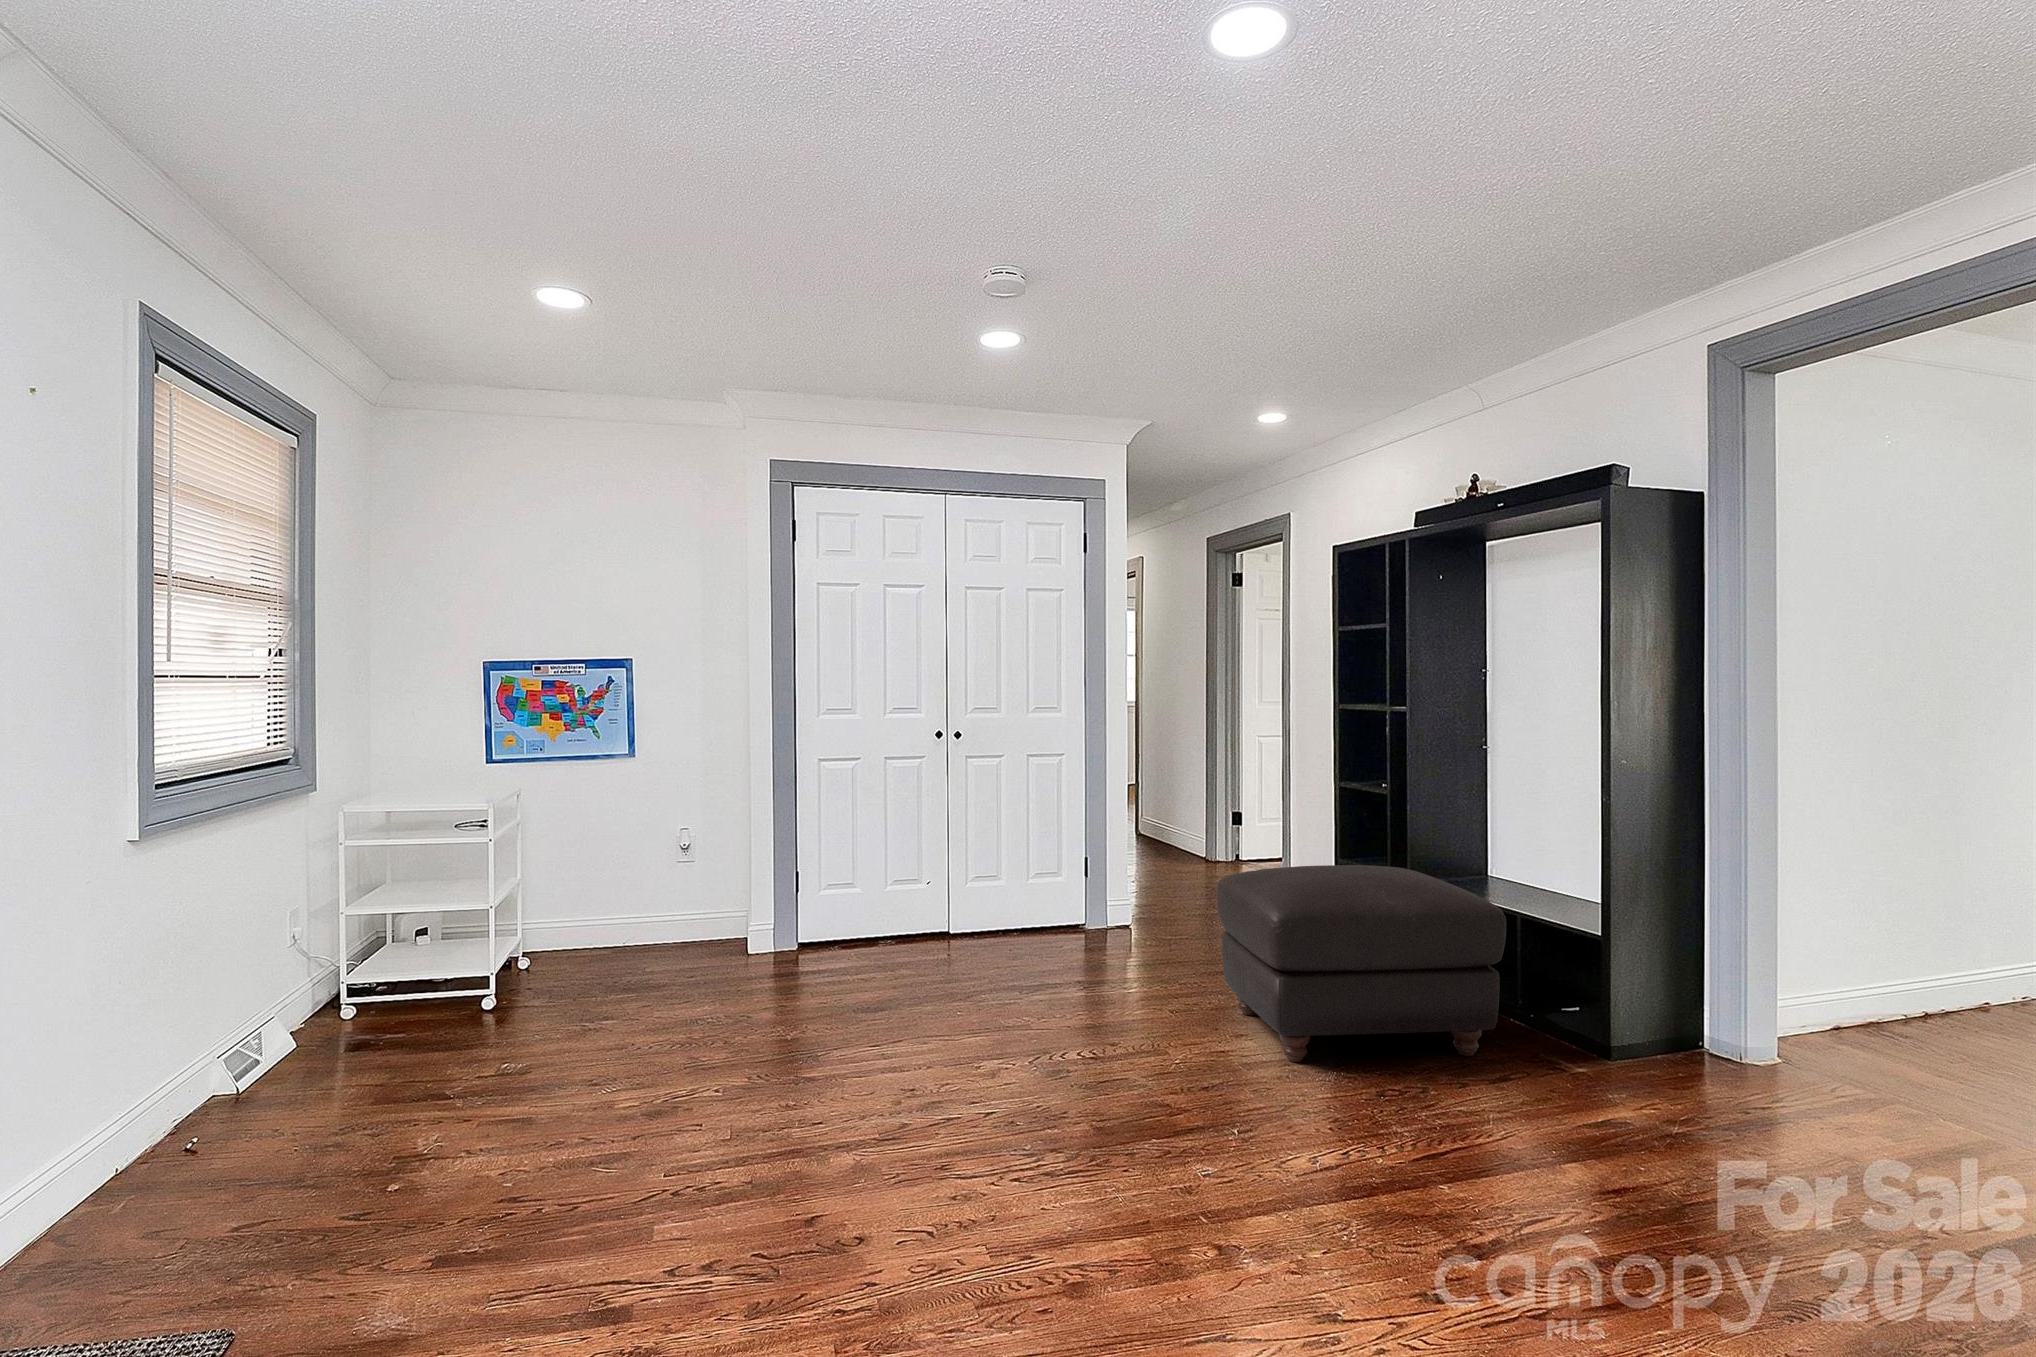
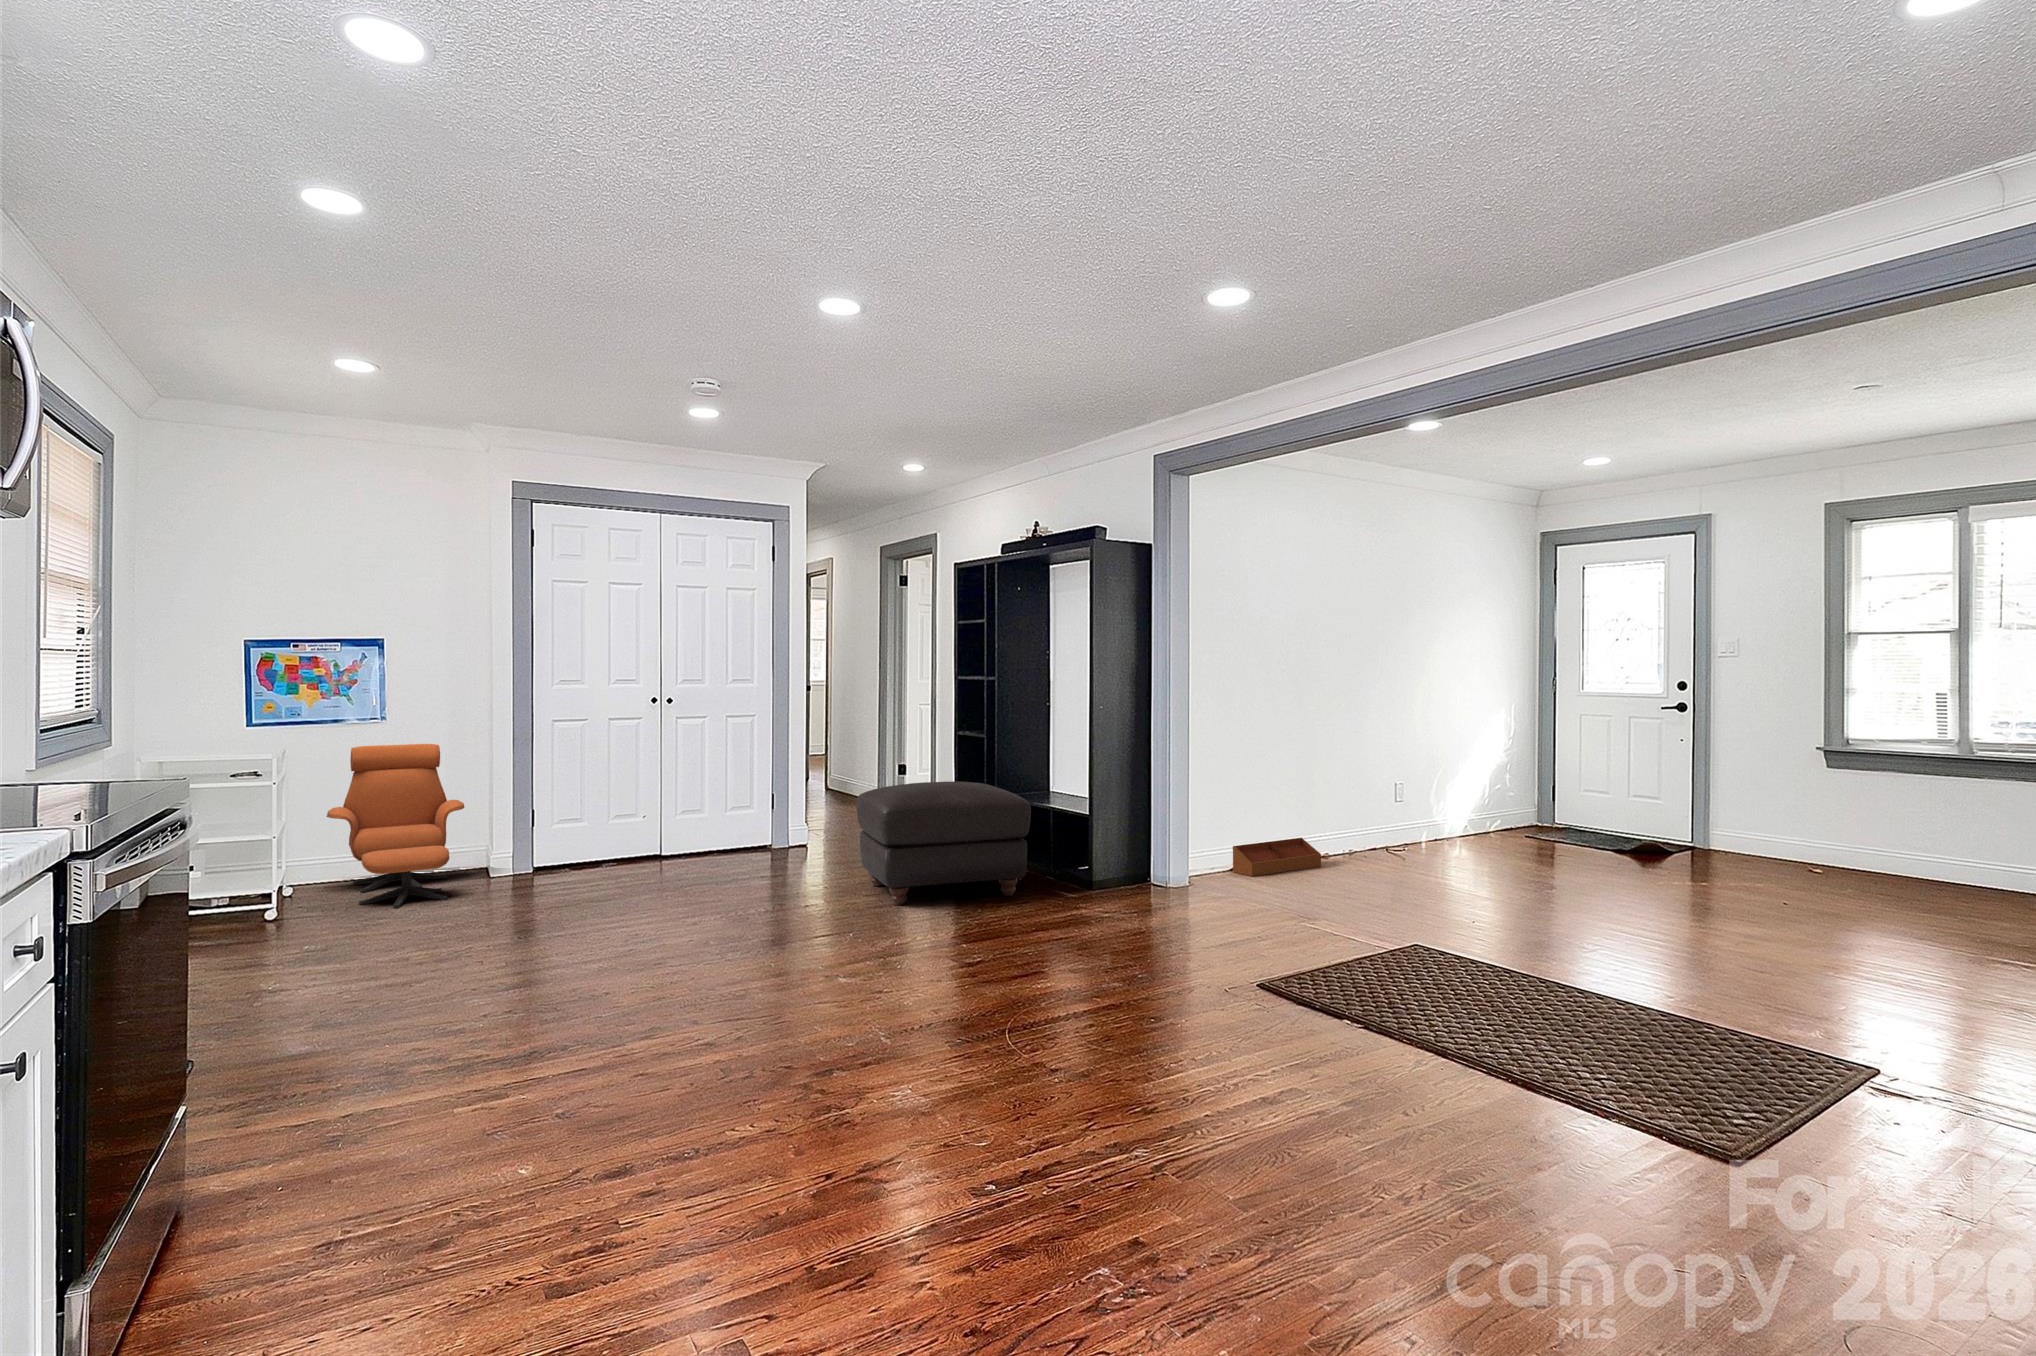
lounge chair: none [562,786,717,1005] -> present [326,744,464,908]
storage bin: none [1836,974,1999,1044] -> present [1233,838,1321,876]

